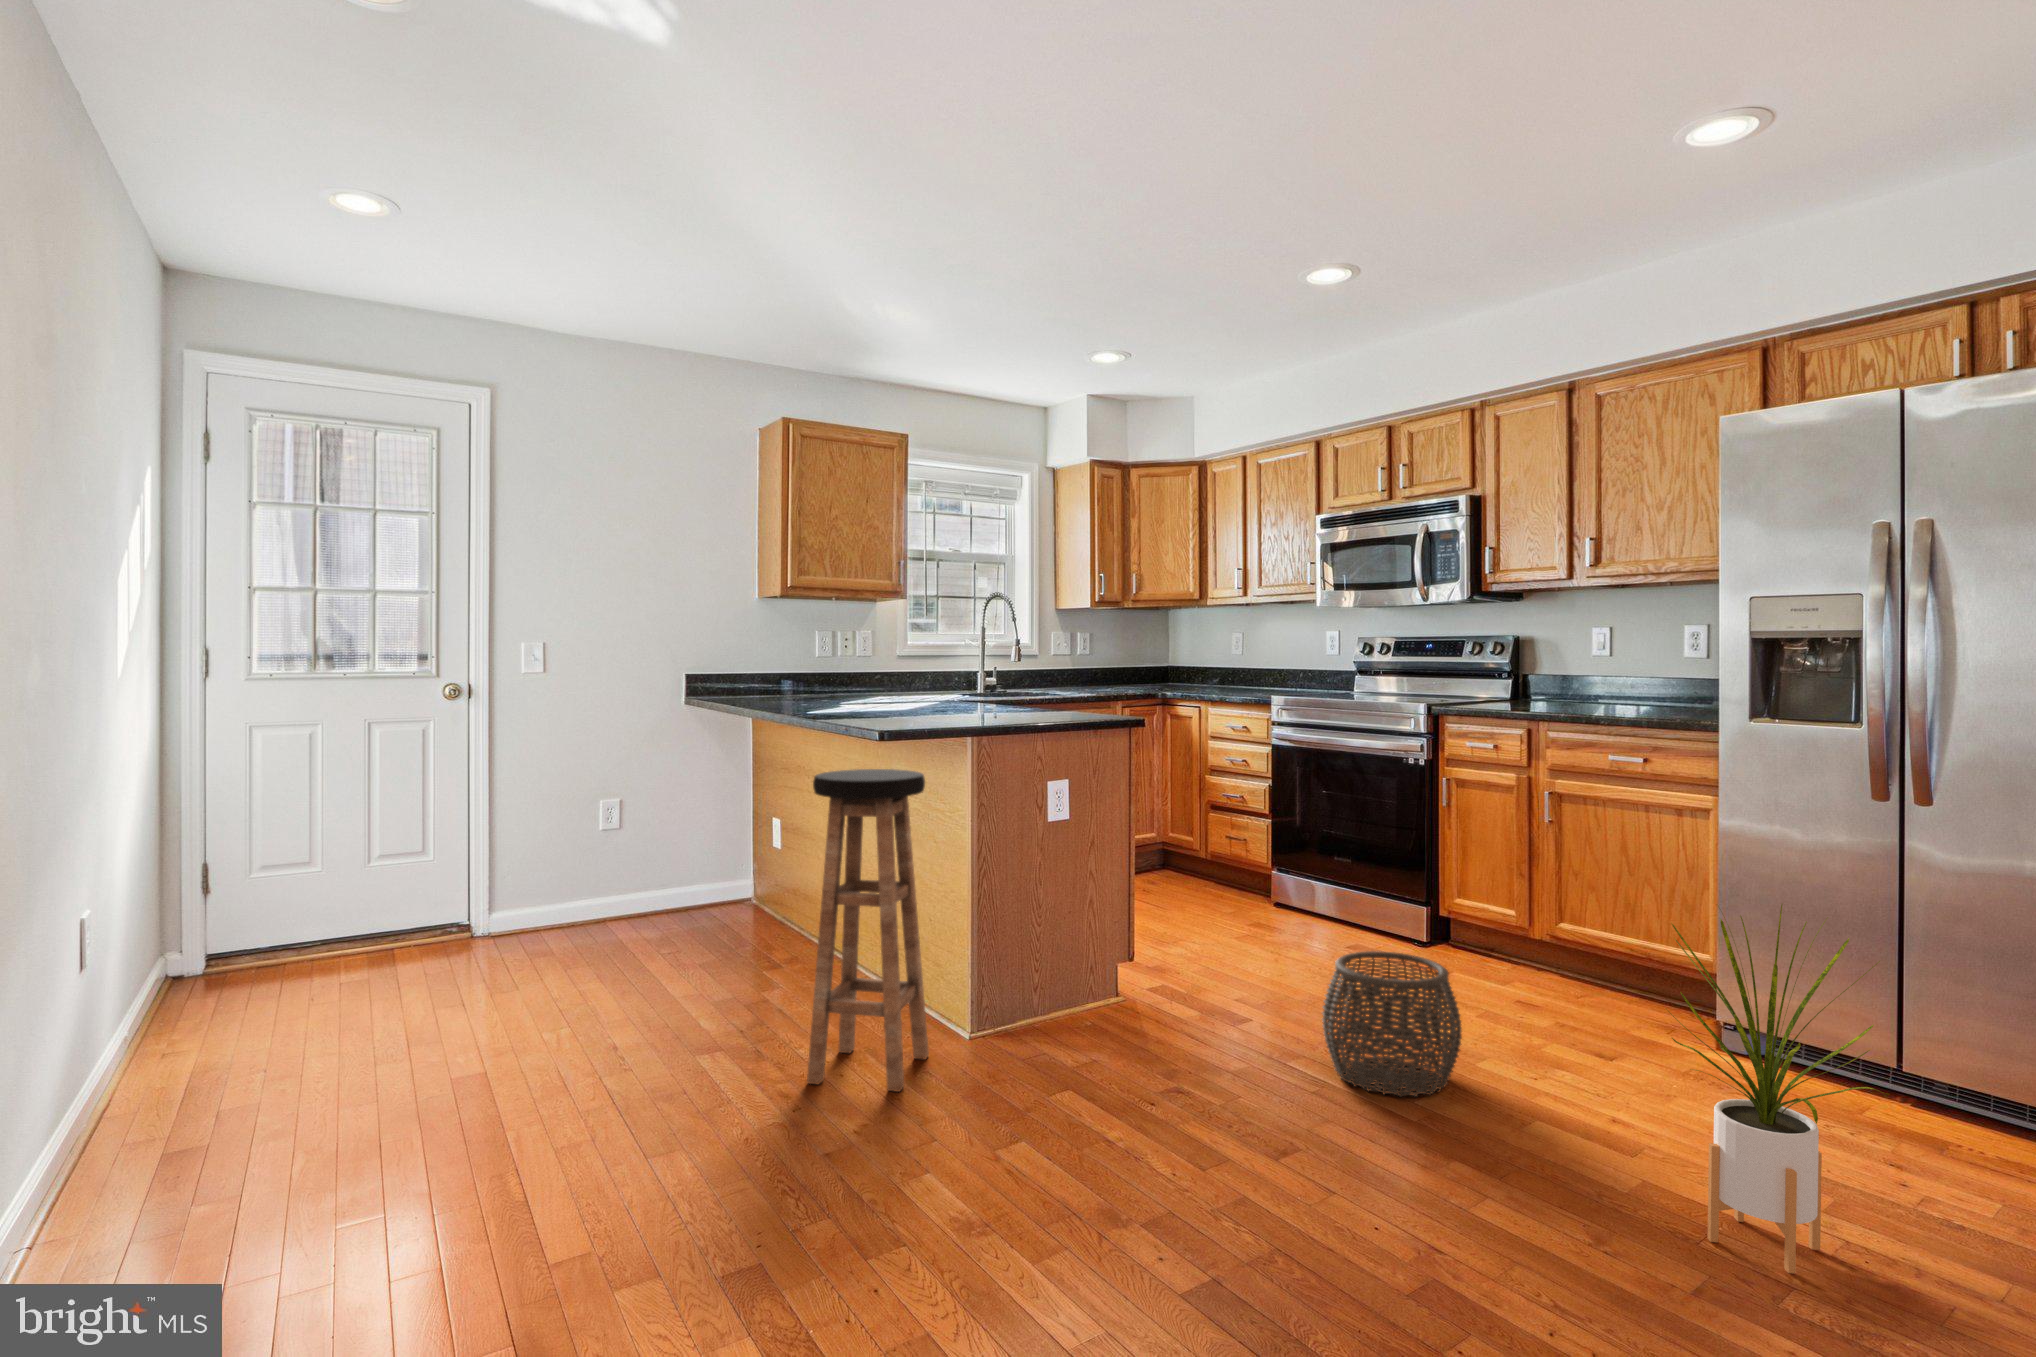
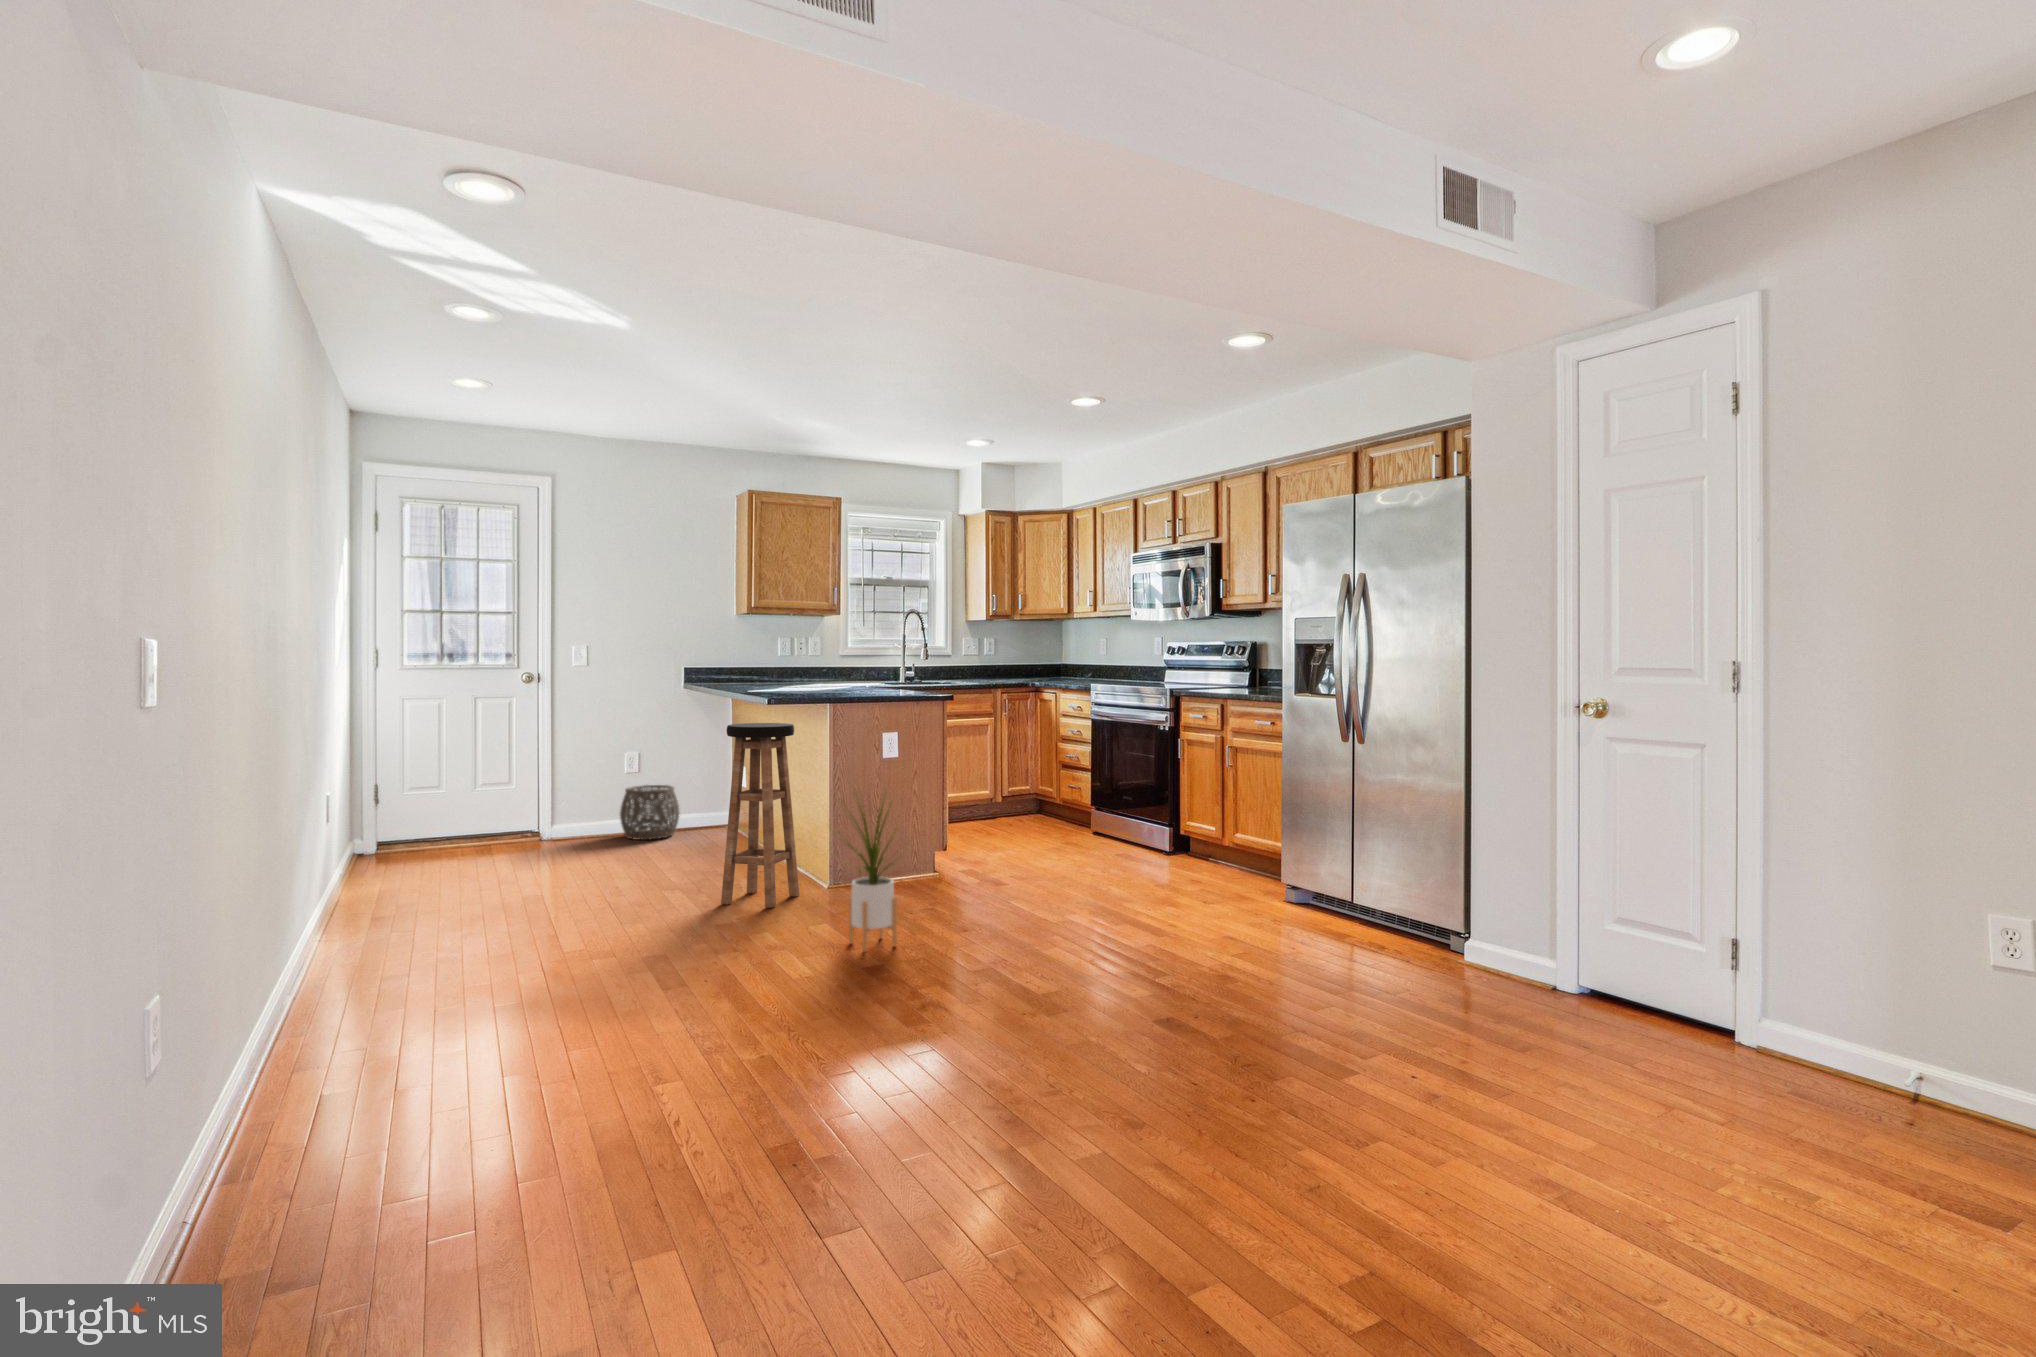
house plant: present [1671,905,1883,1274] -> present [830,792,897,951]
woven basket: present [1322,951,1462,1097] -> present [620,785,680,840]

